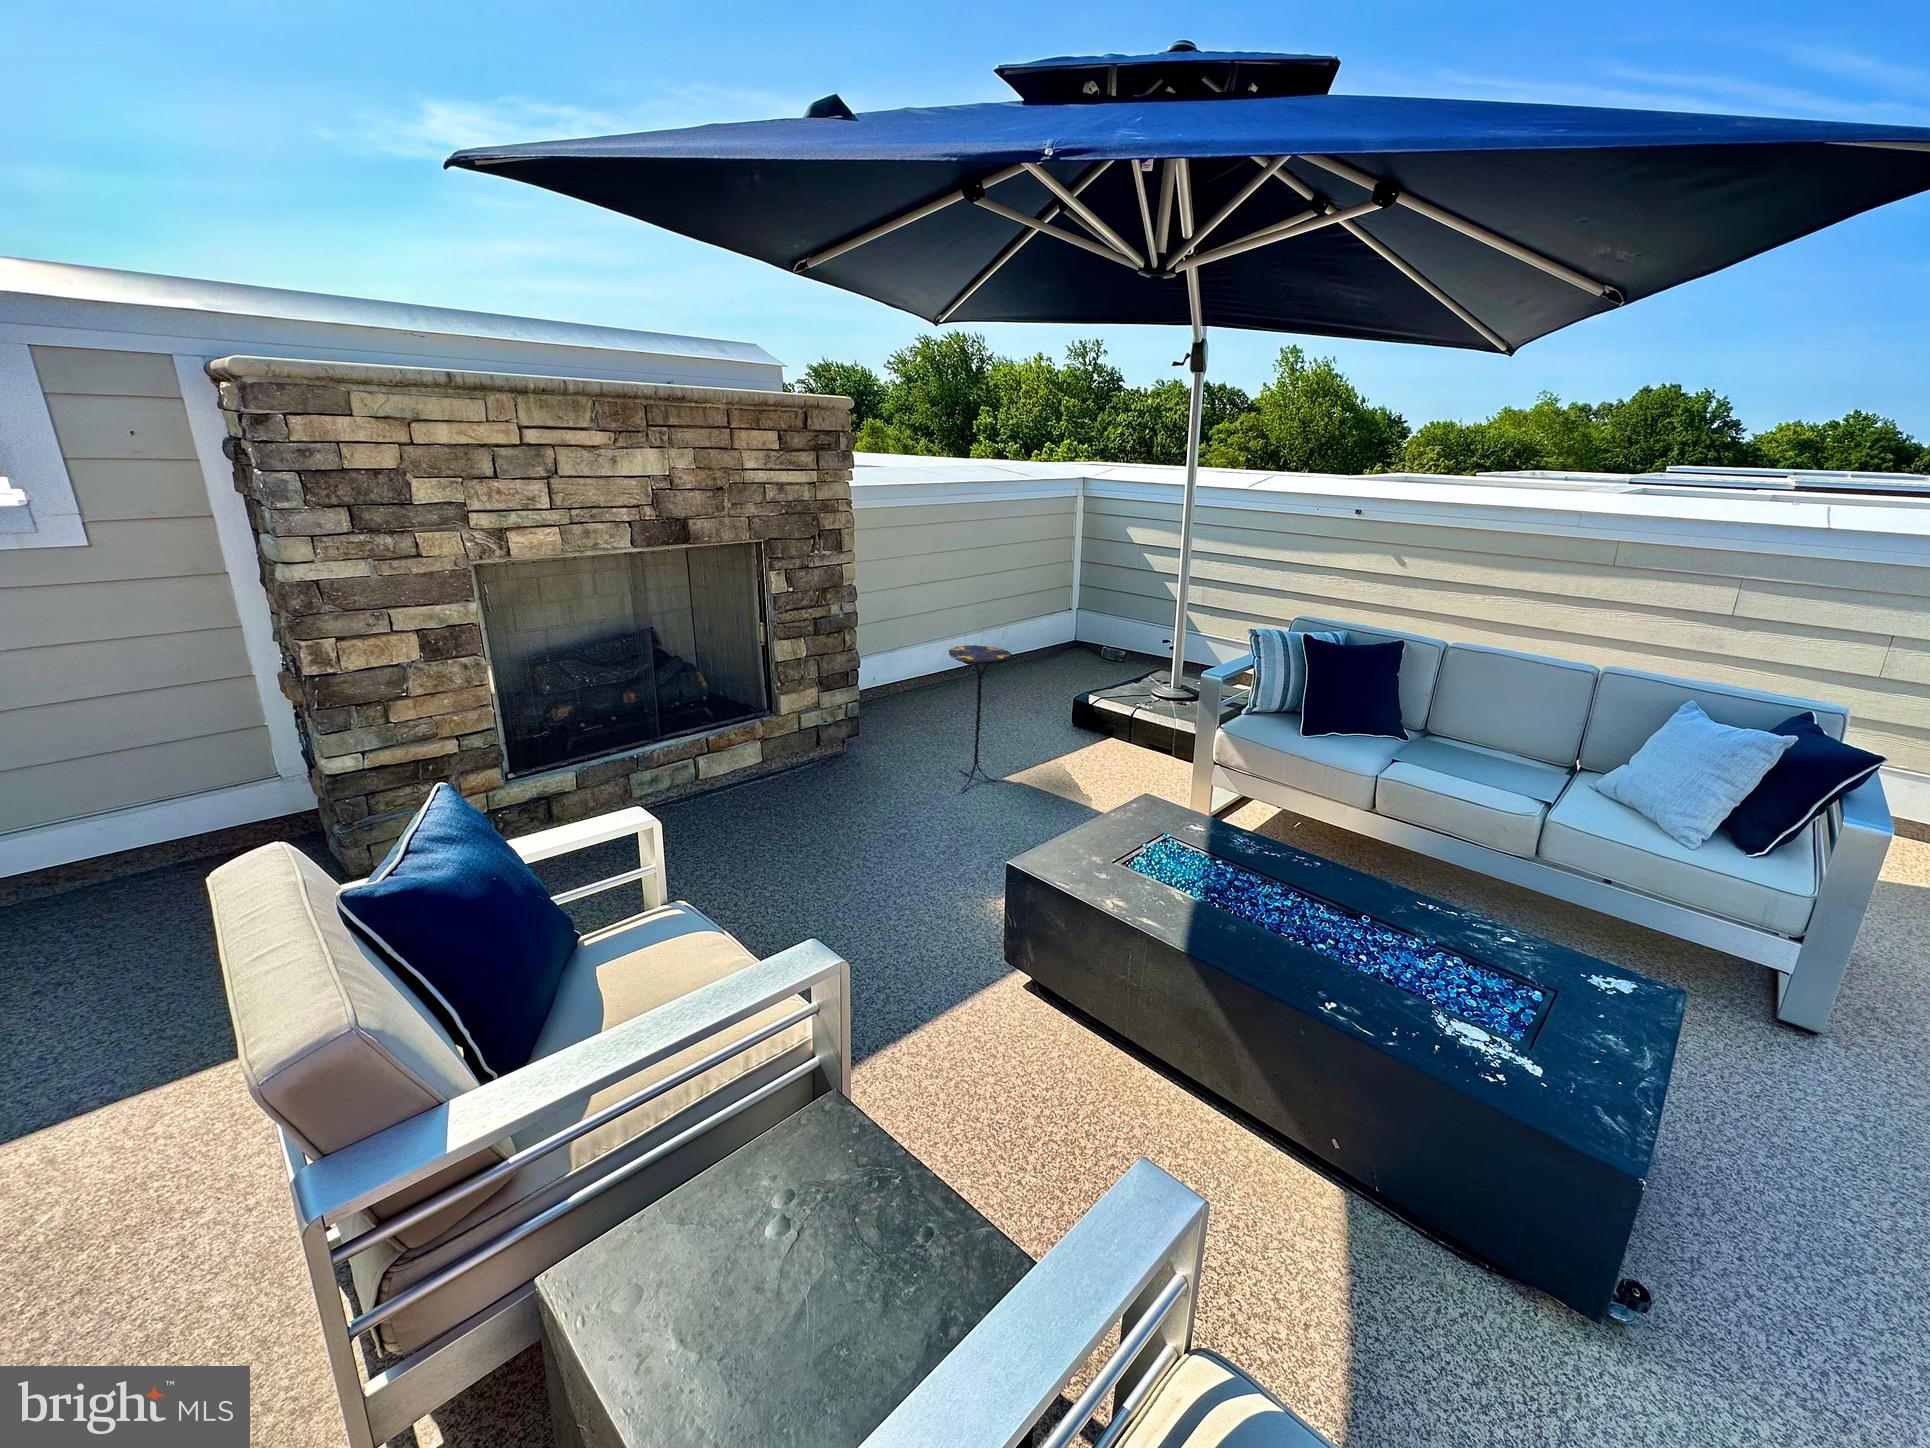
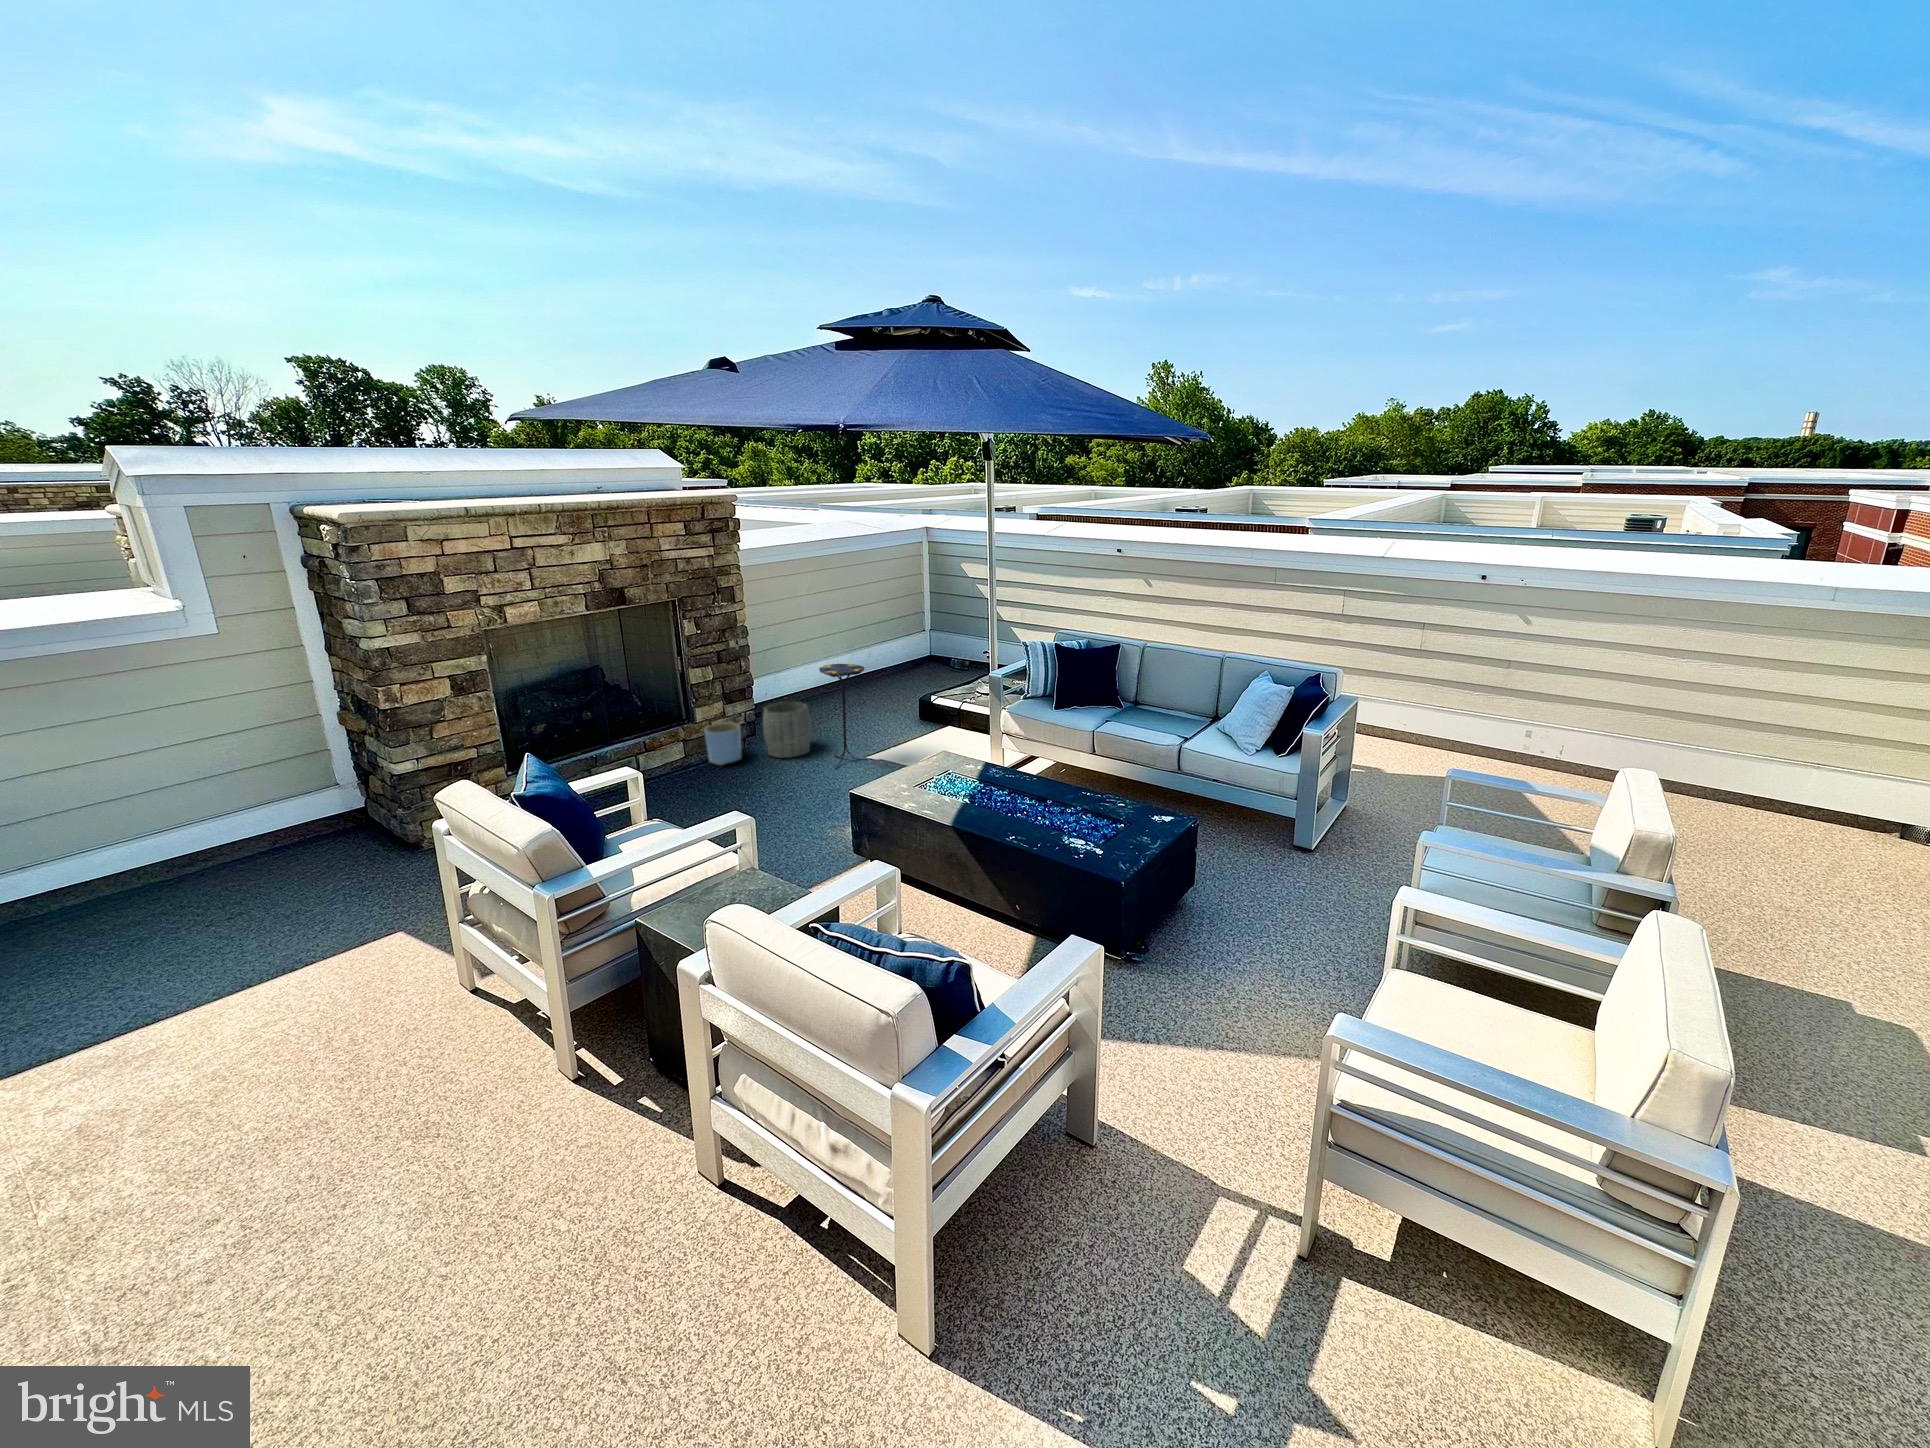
woven basket: none [868,691,931,768] -> present [763,702,811,758]
planter: none [790,714,838,772] -> present [704,723,742,765]

